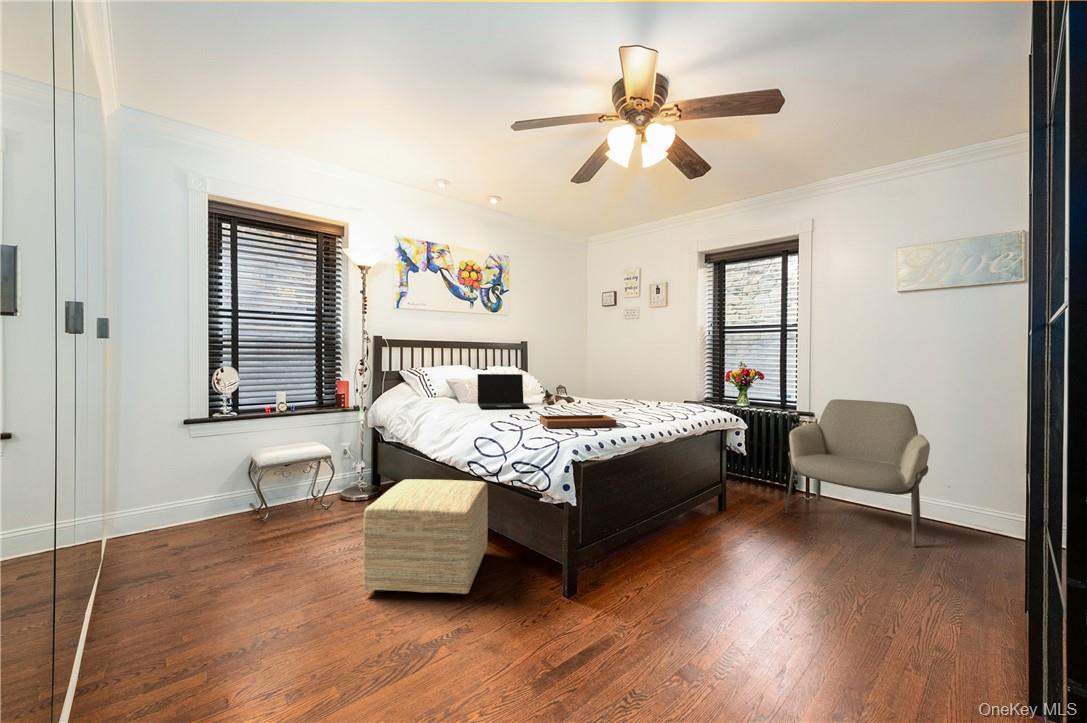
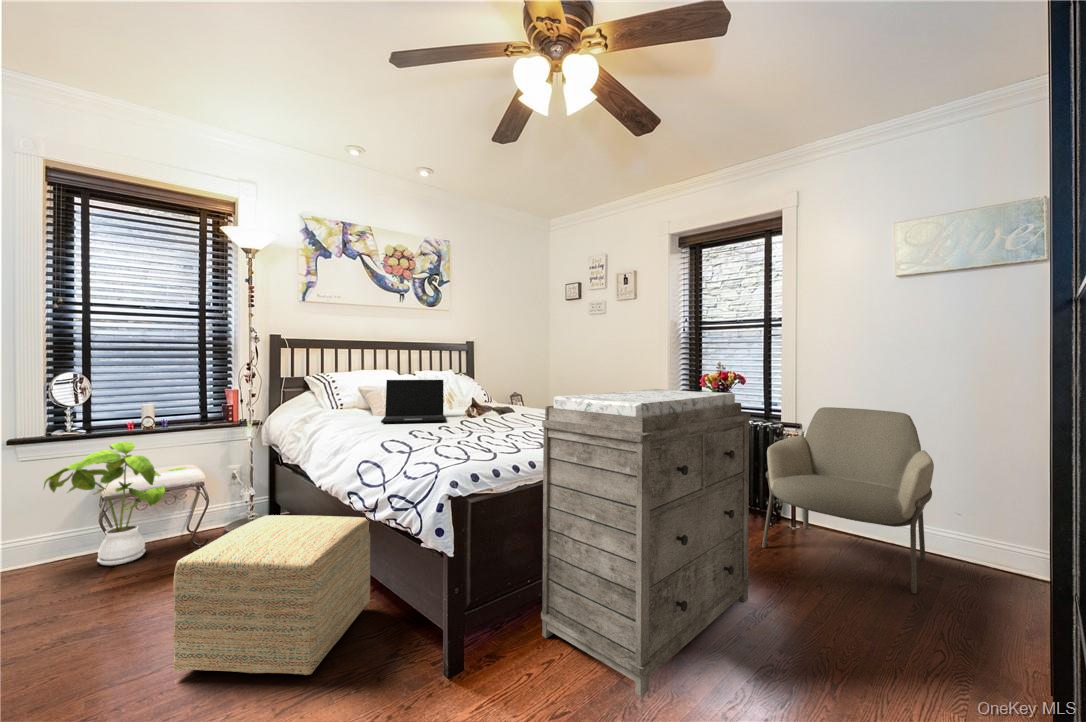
dresser: none [628,383,786,611] -> present [541,389,751,697]
tray: present [540,400,616,428] -> none [436,413,529,450]
house plant: none [216,422,322,521] -> present [44,442,186,565]

